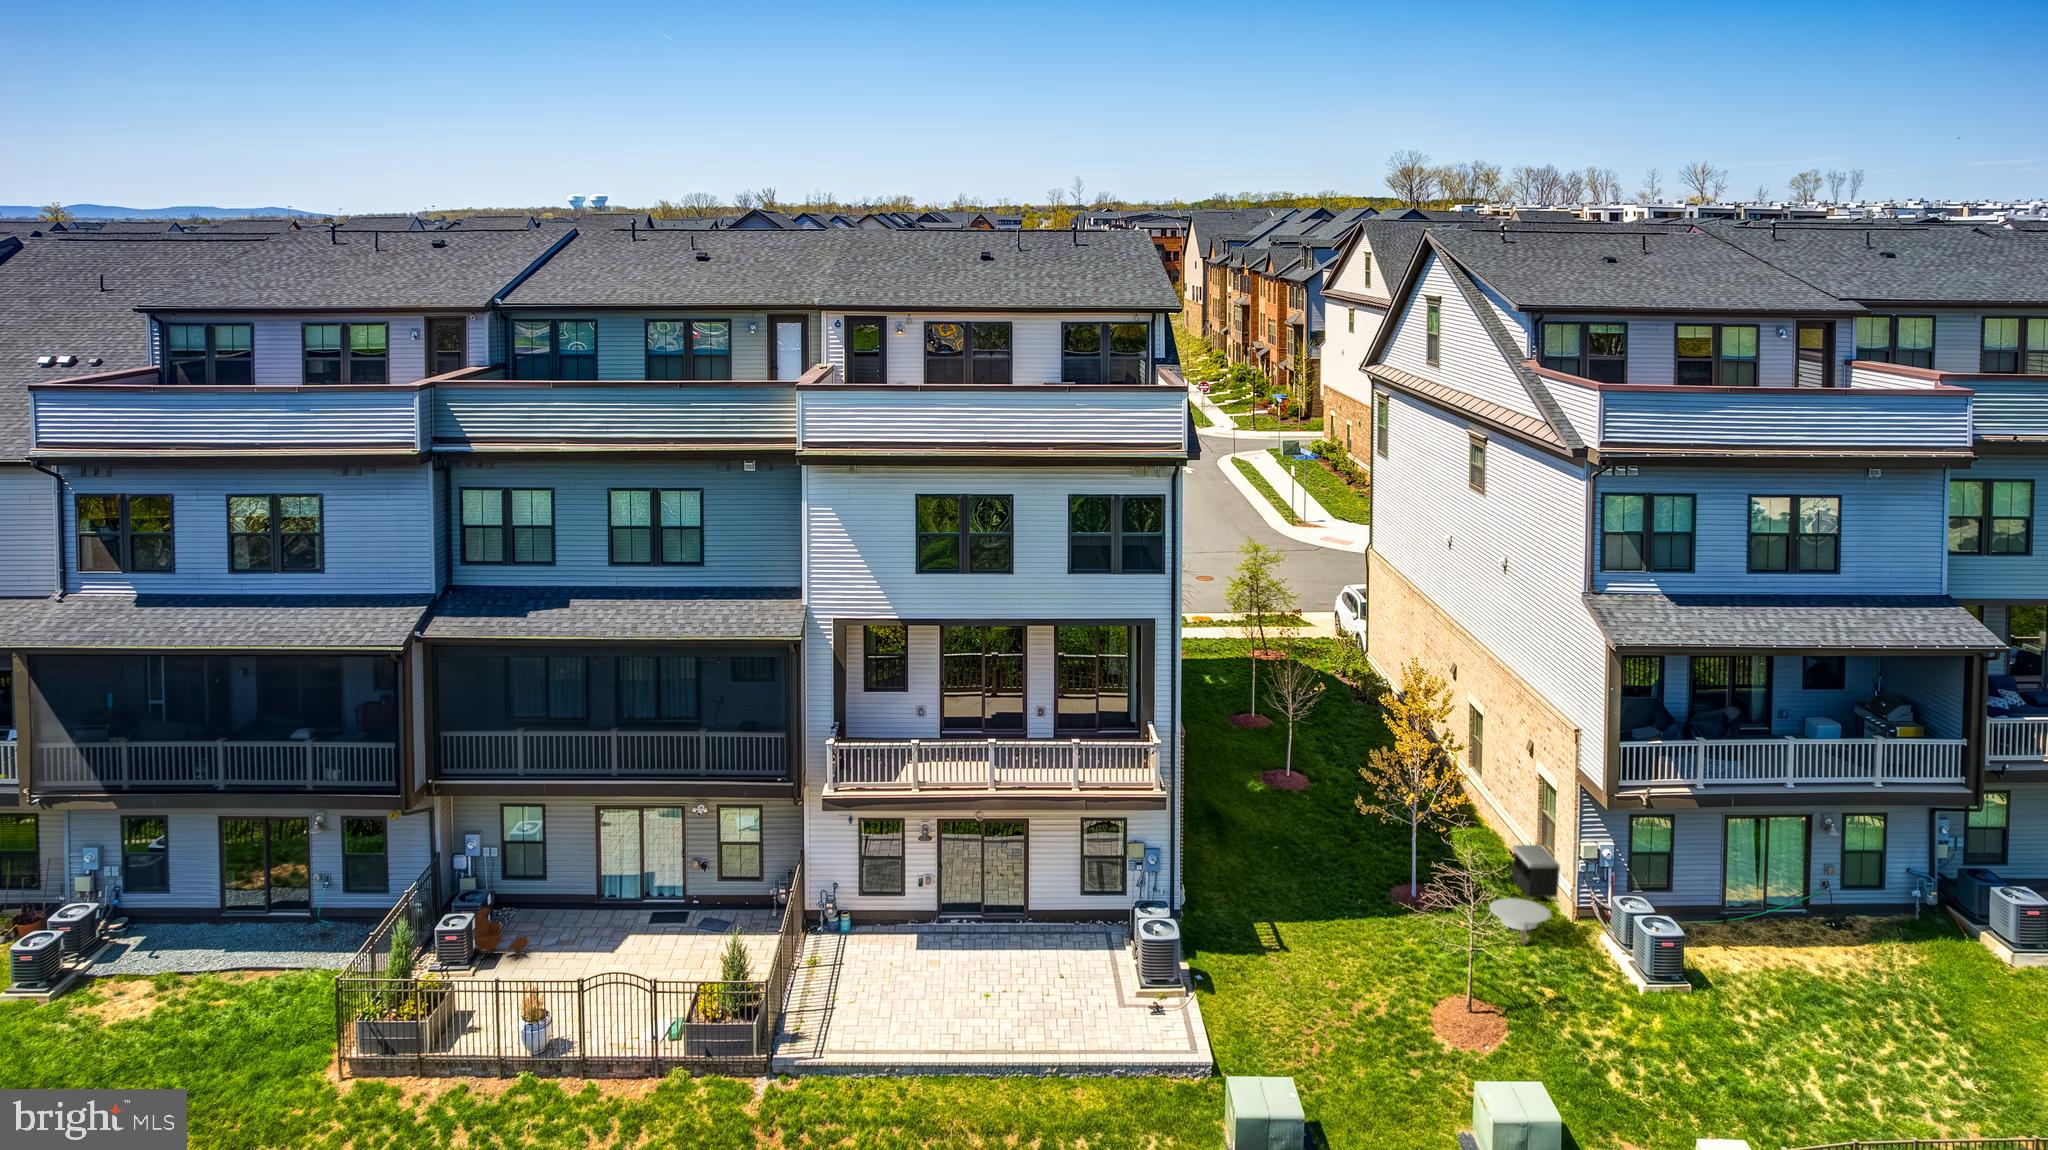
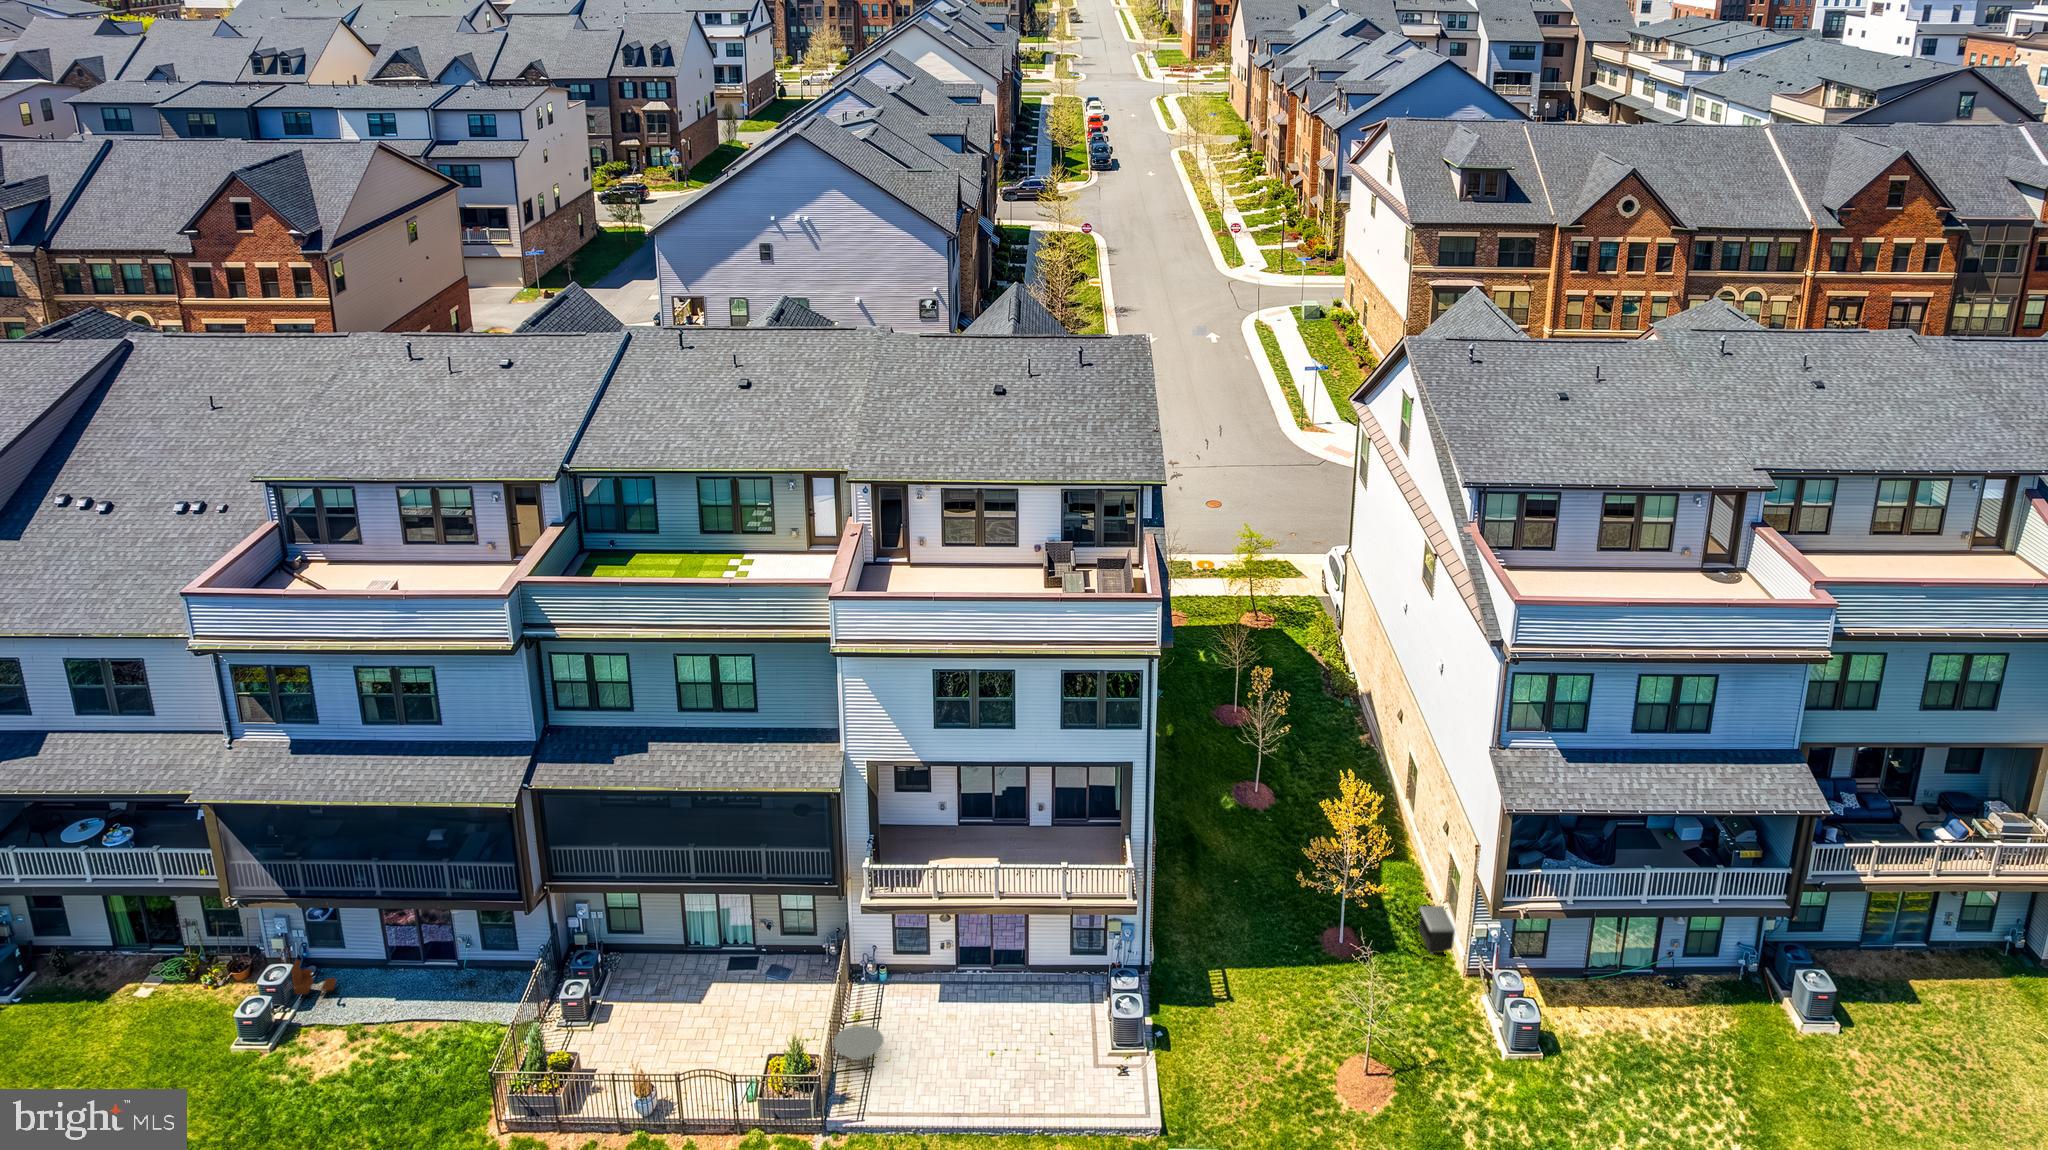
round table: present [1489,898,1551,944] -> present [833,1025,884,1071]
lounge chair: present [475,907,529,959] -> present [291,960,336,998]

